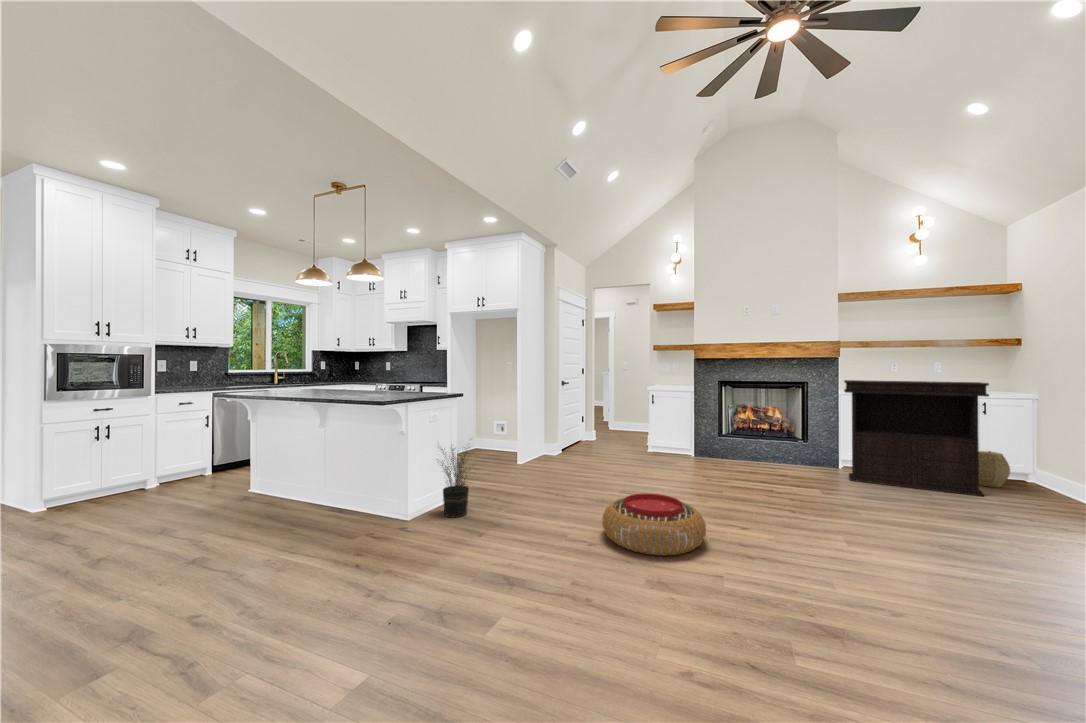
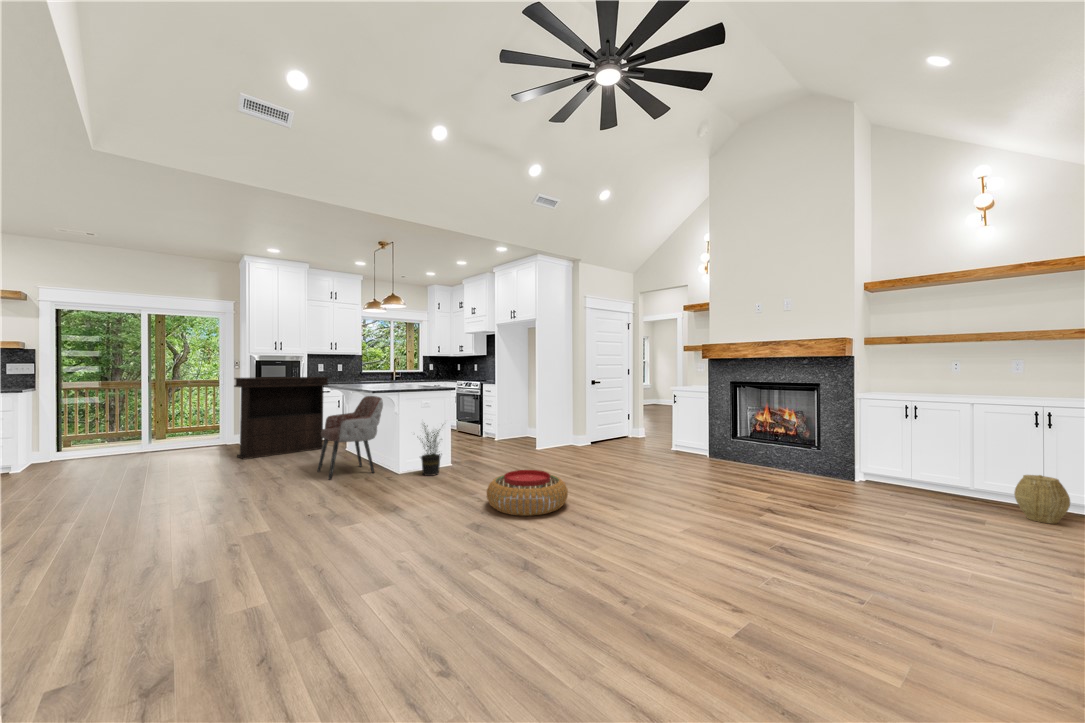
console table: present [844,380,989,496] -> present [234,377,329,459]
armchair: none [267,410,376,548] -> present [317,396,383,480]

